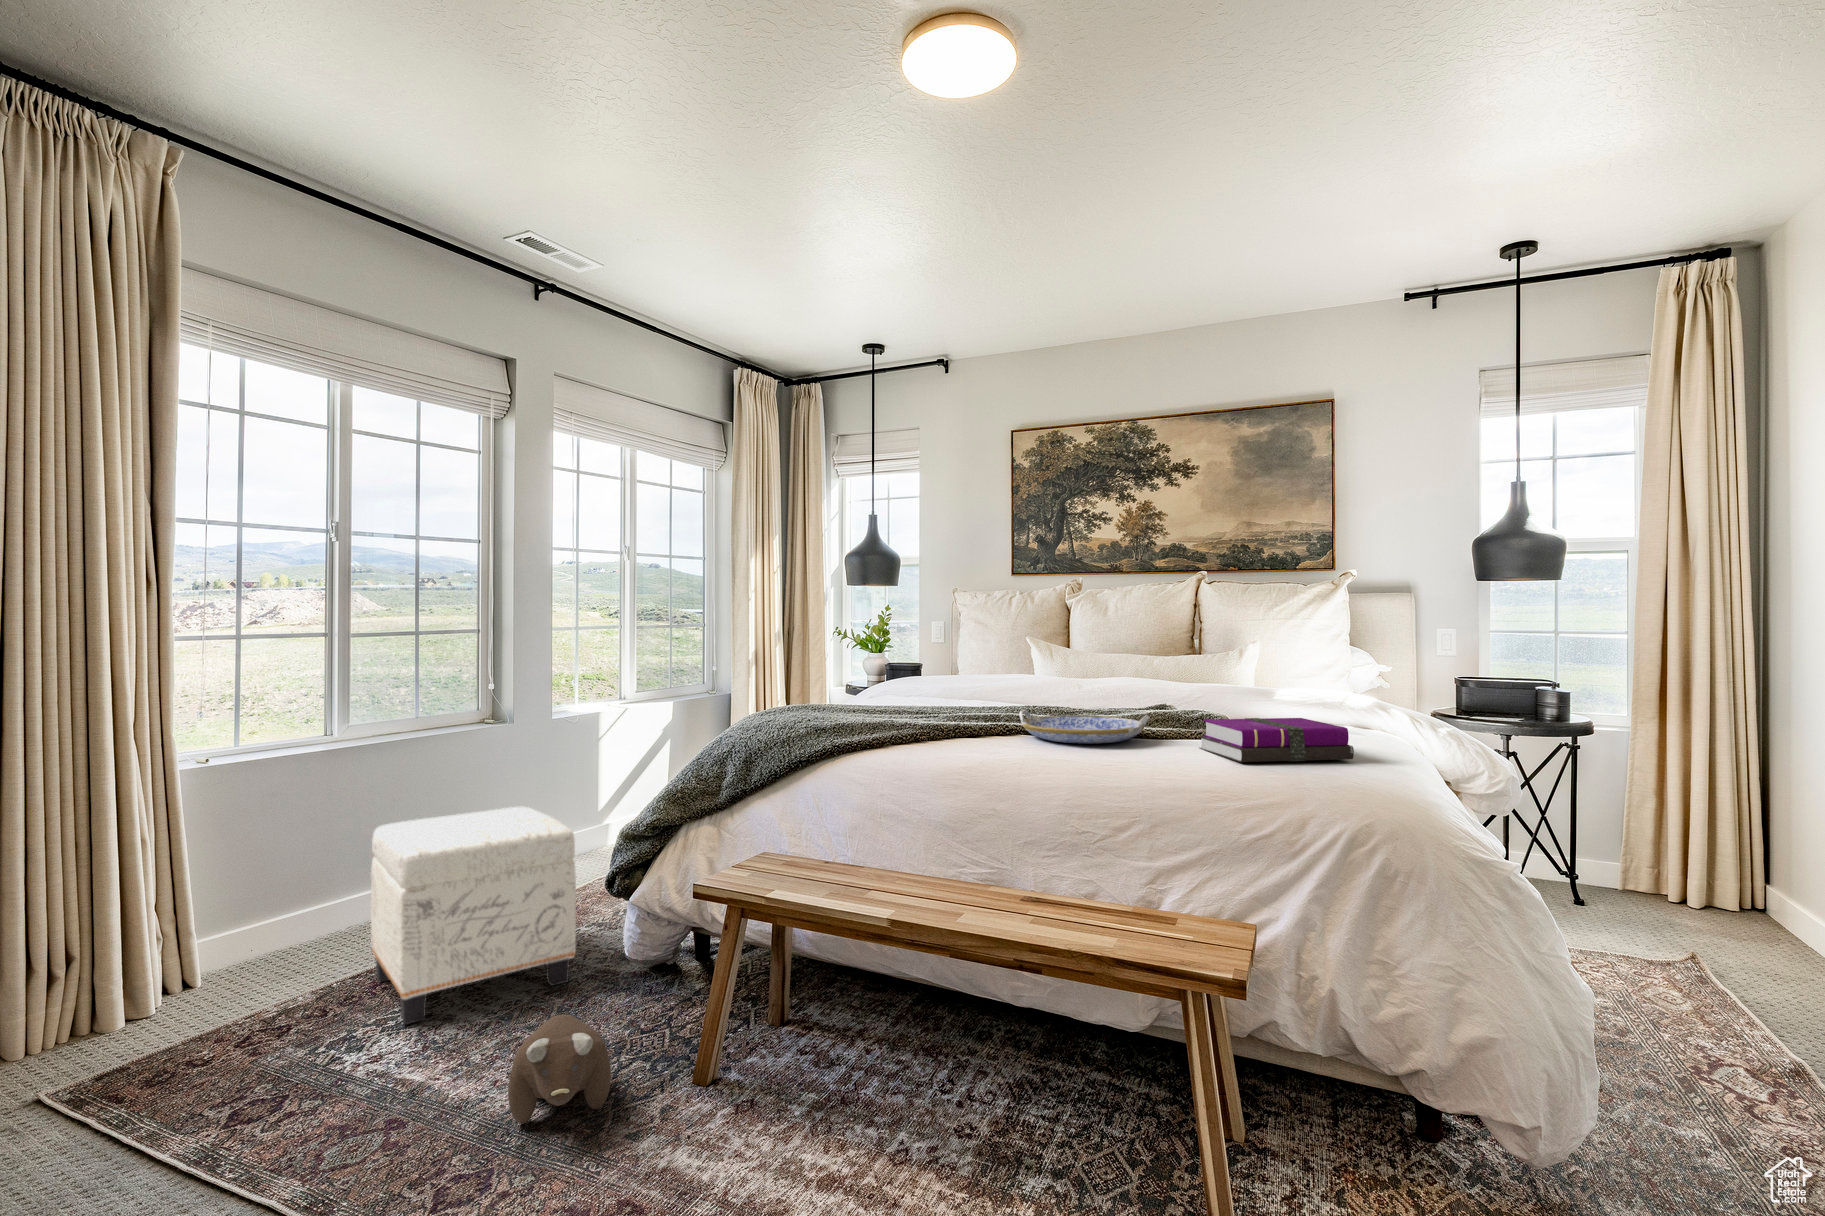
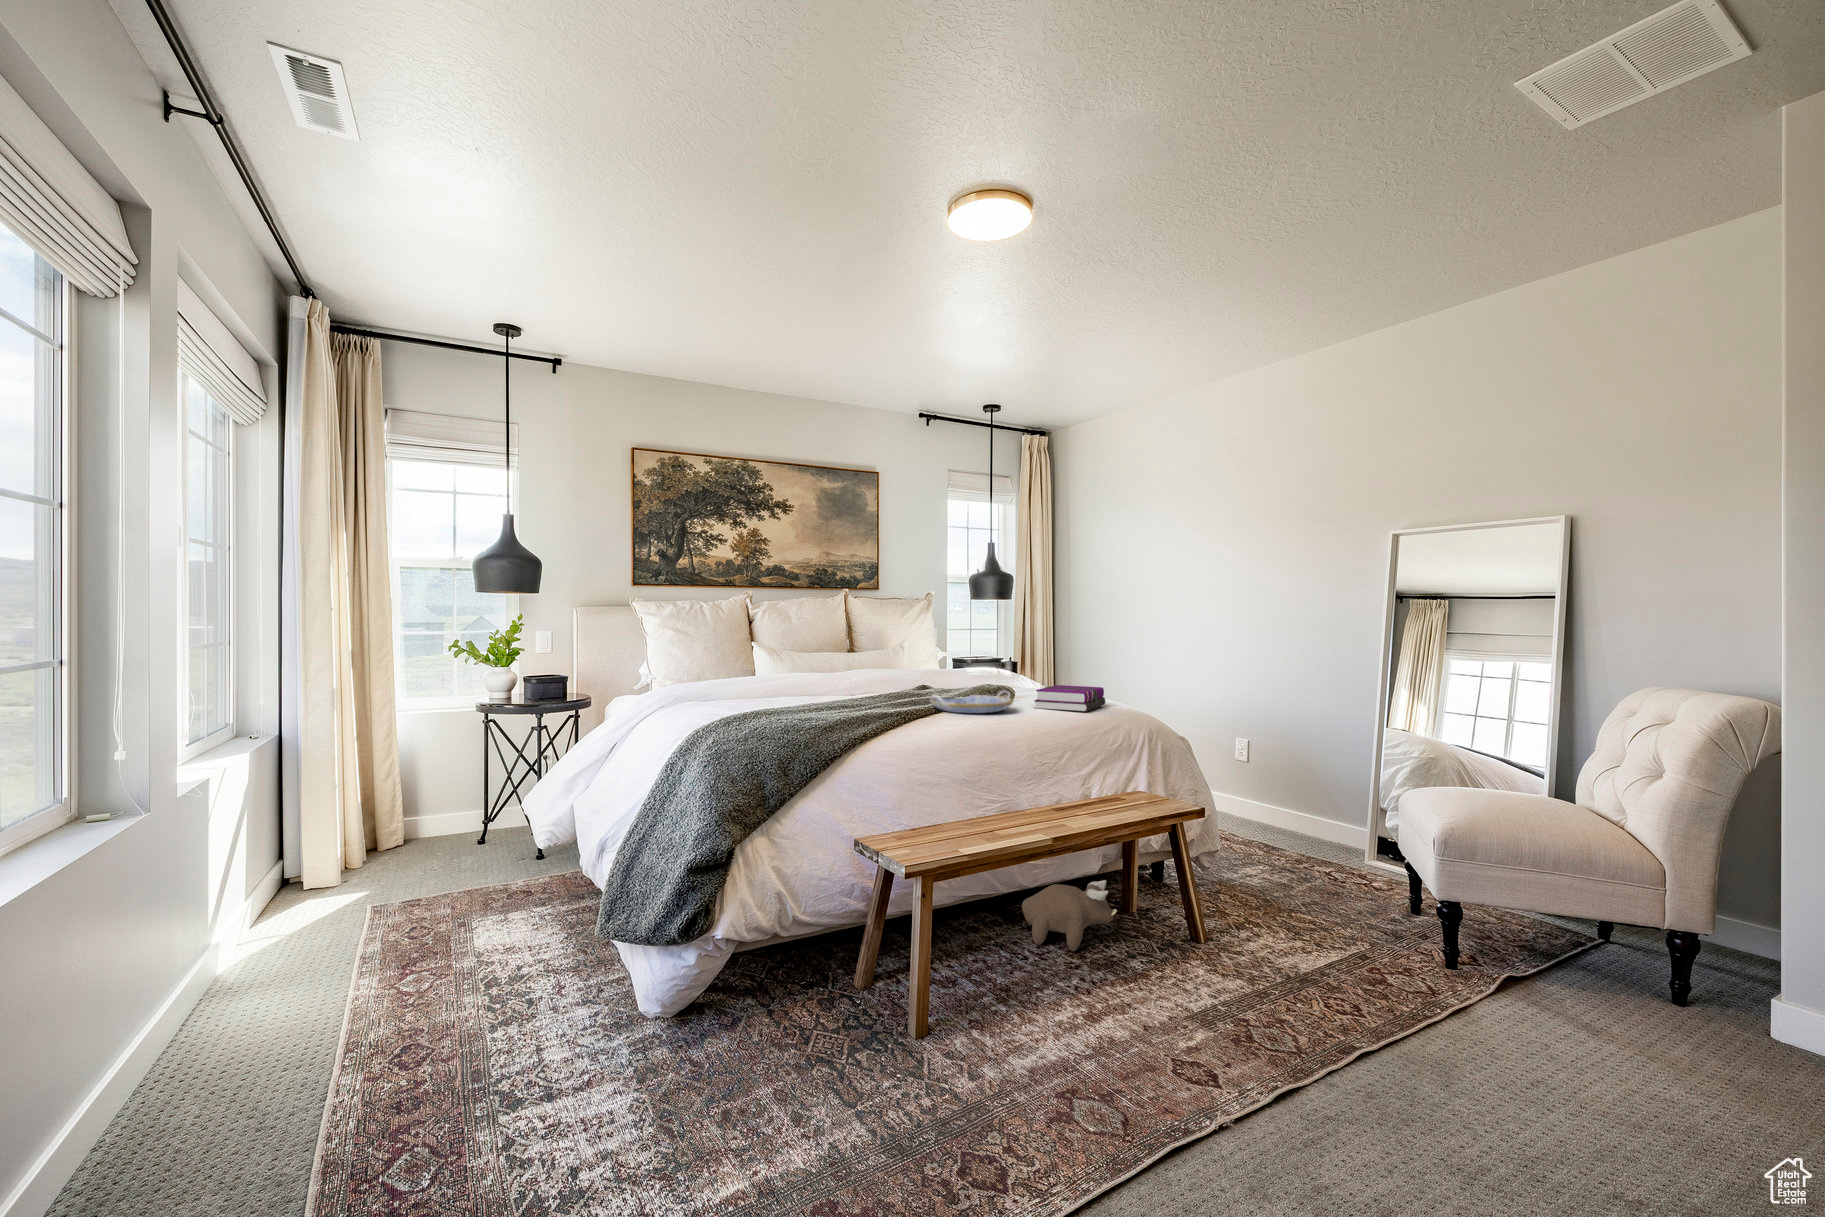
ottoman: present [370,807,576,1024] -> none [347,869,633,1160]
plush toy: present [508,1015,611,1123] -> present [1022,880,1117,951]

